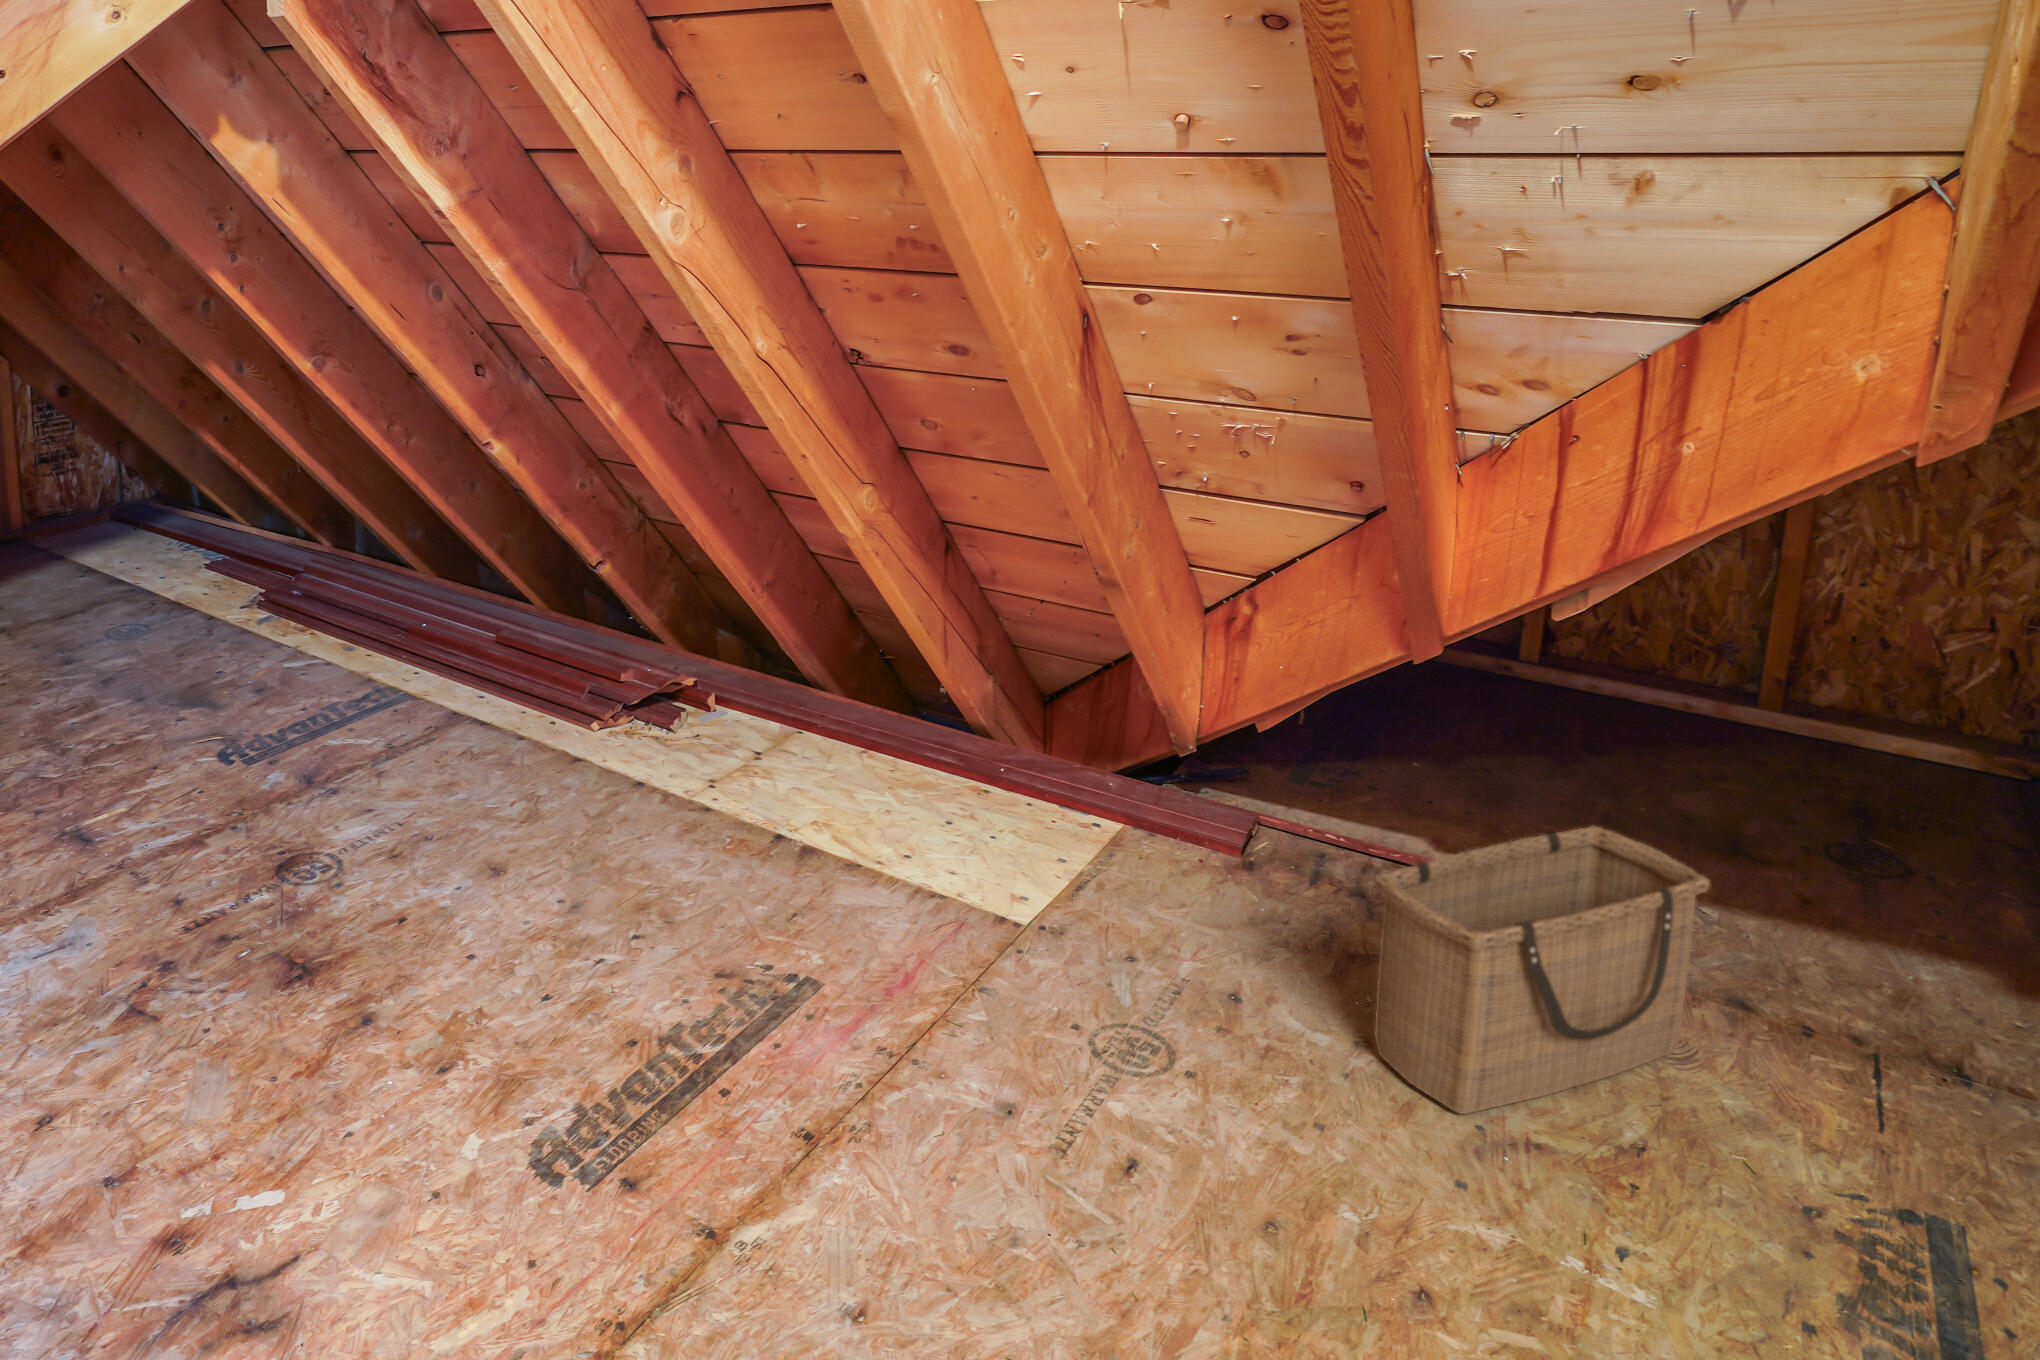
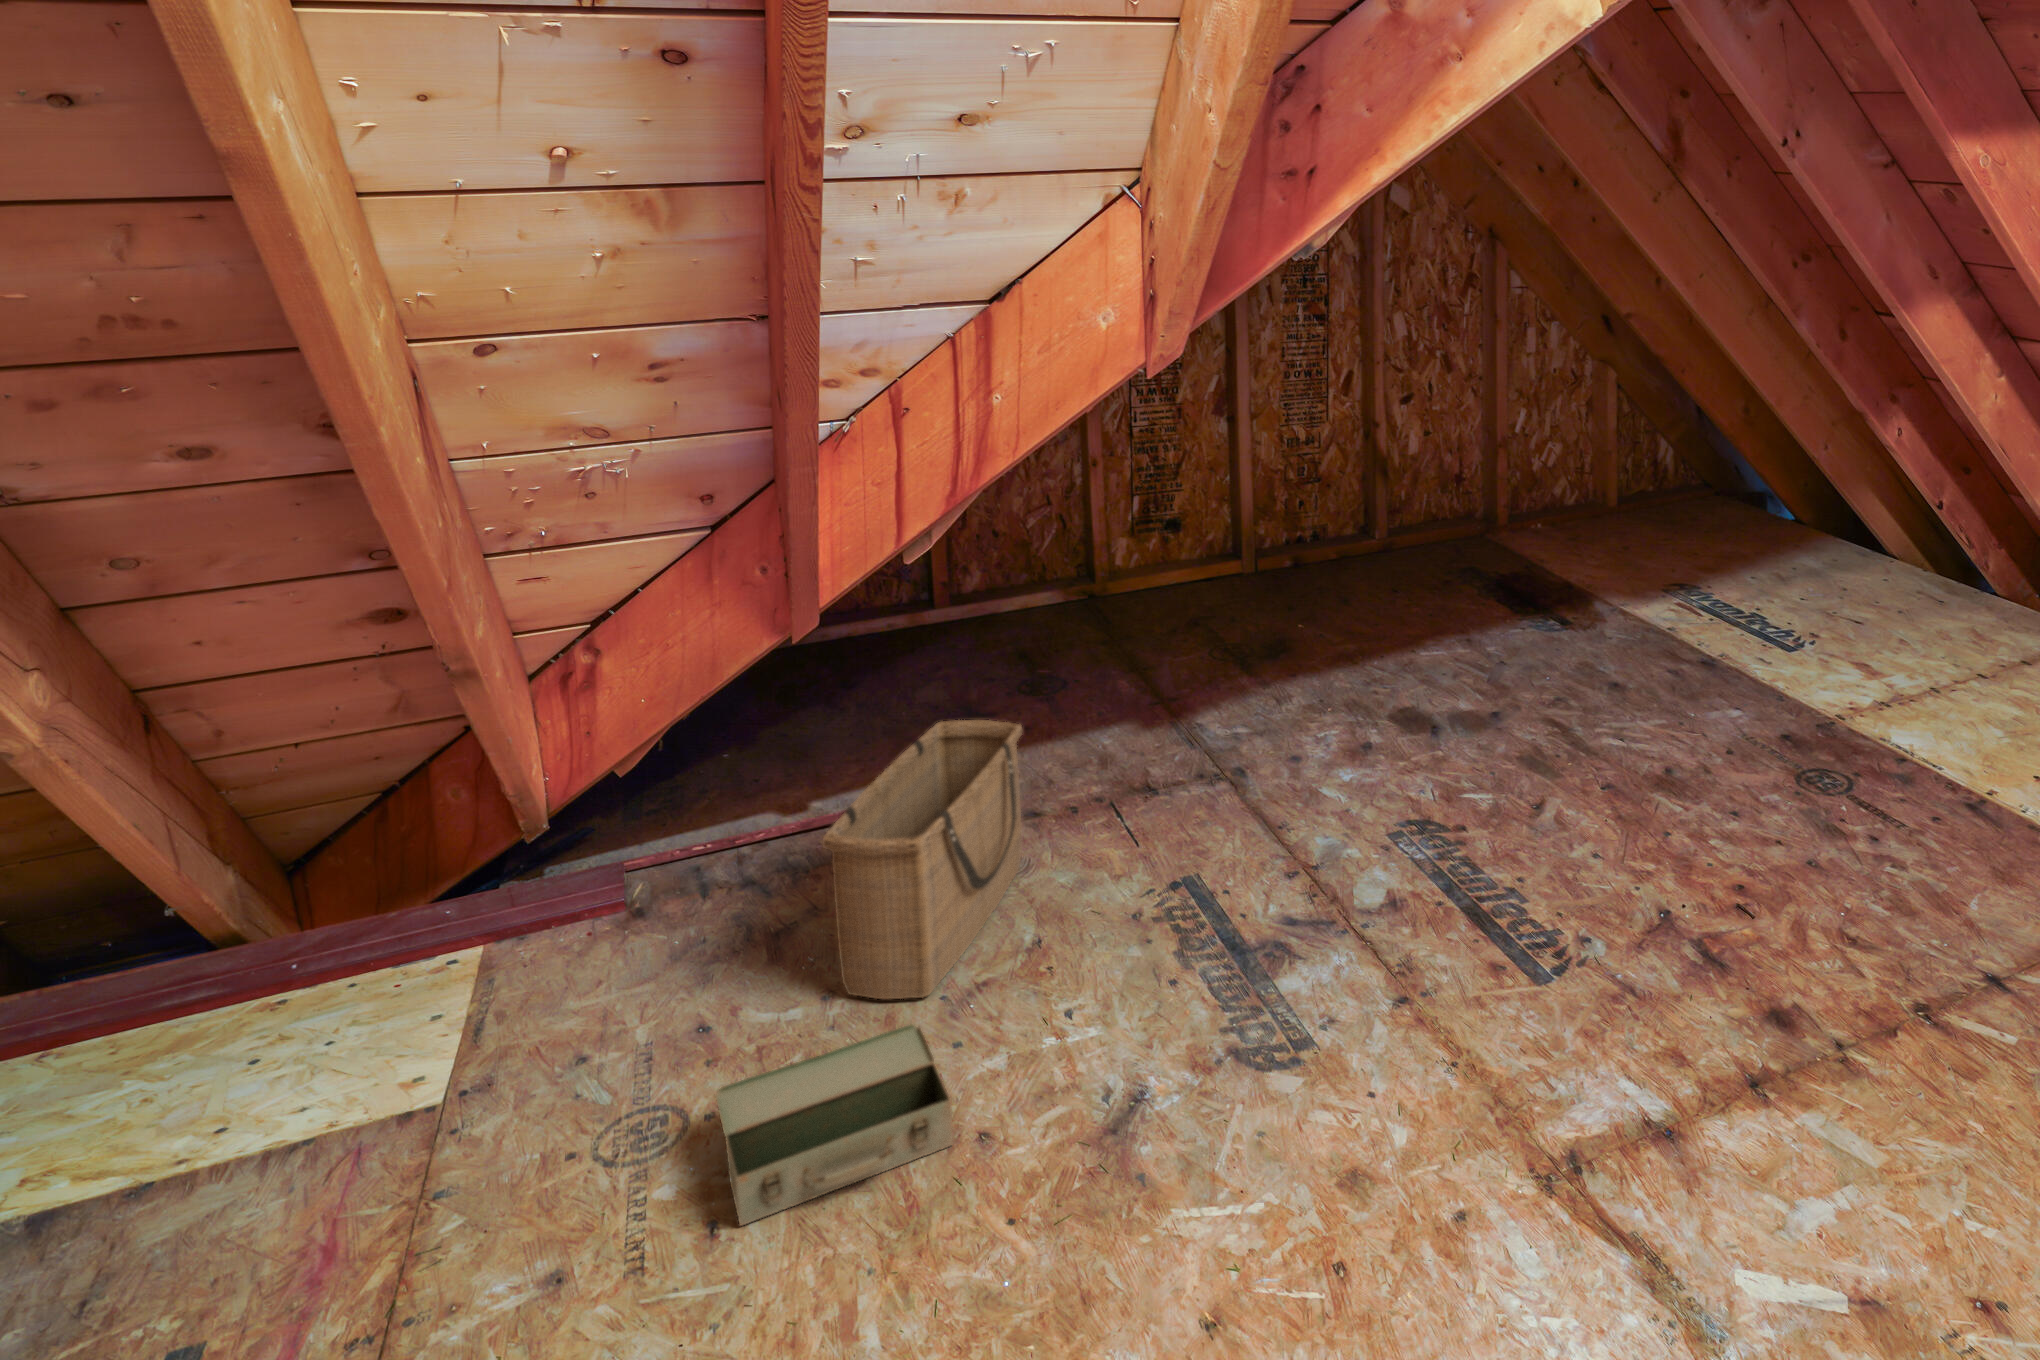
toolbox: none [1154,1051,1411,1280] -> present [716,1025,953,1225]

